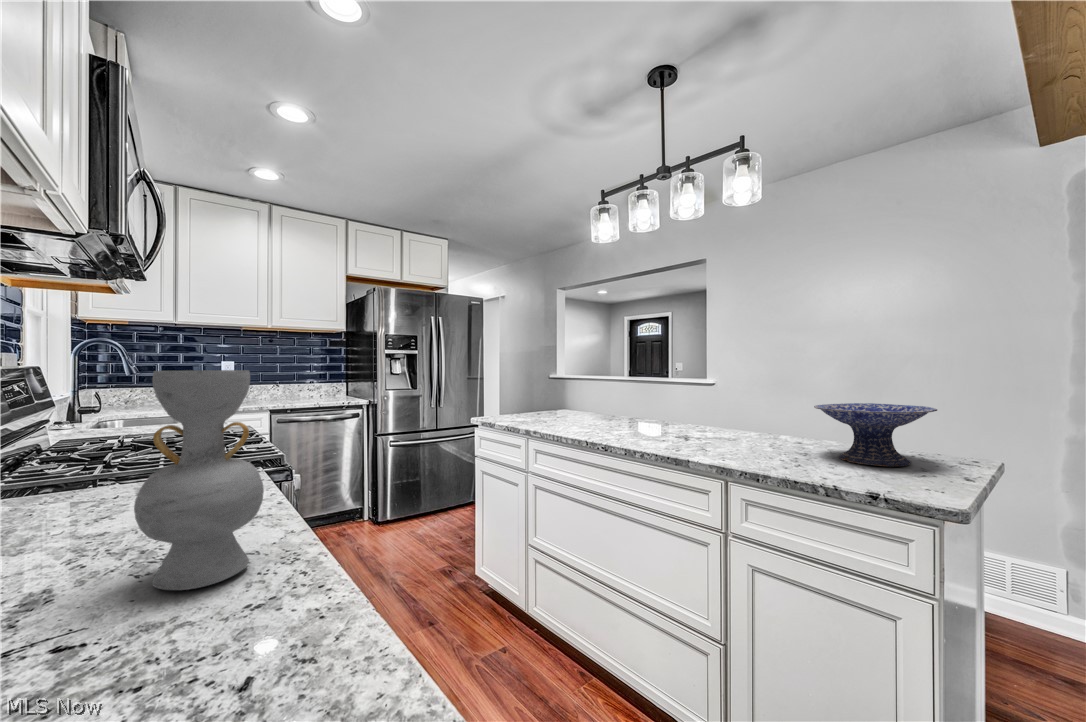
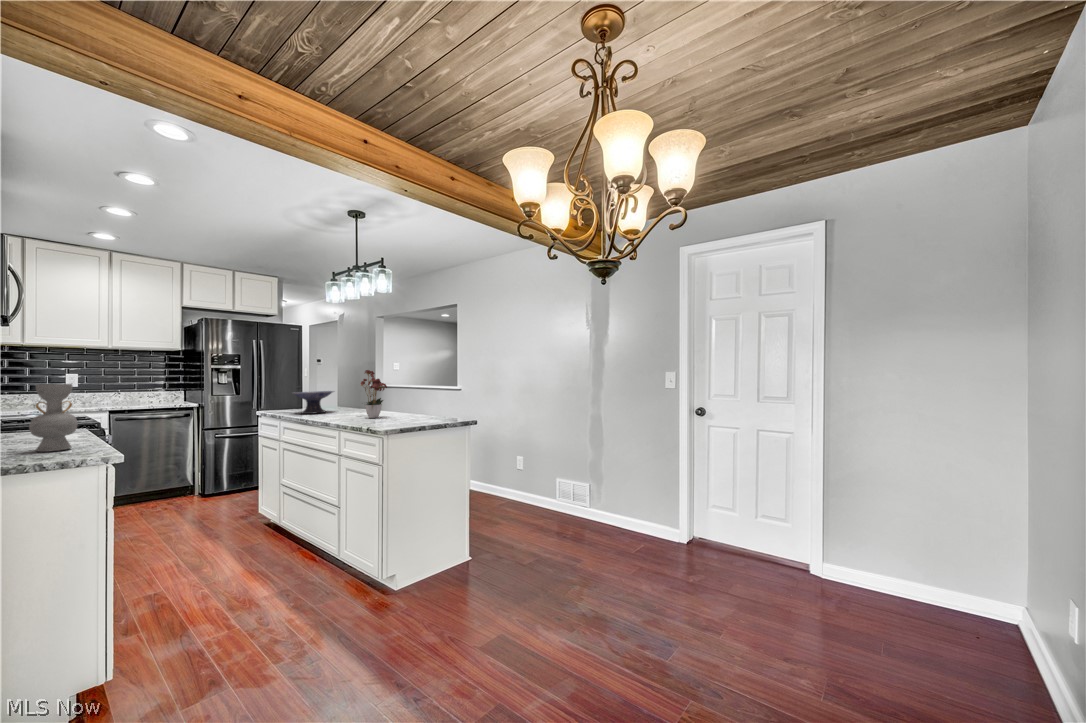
flower arrangement: none [689,348,760,445] -> present [361,370,387,418]
decorative bowl: present [814,403,937,466] -> present [293,391,334,414]

